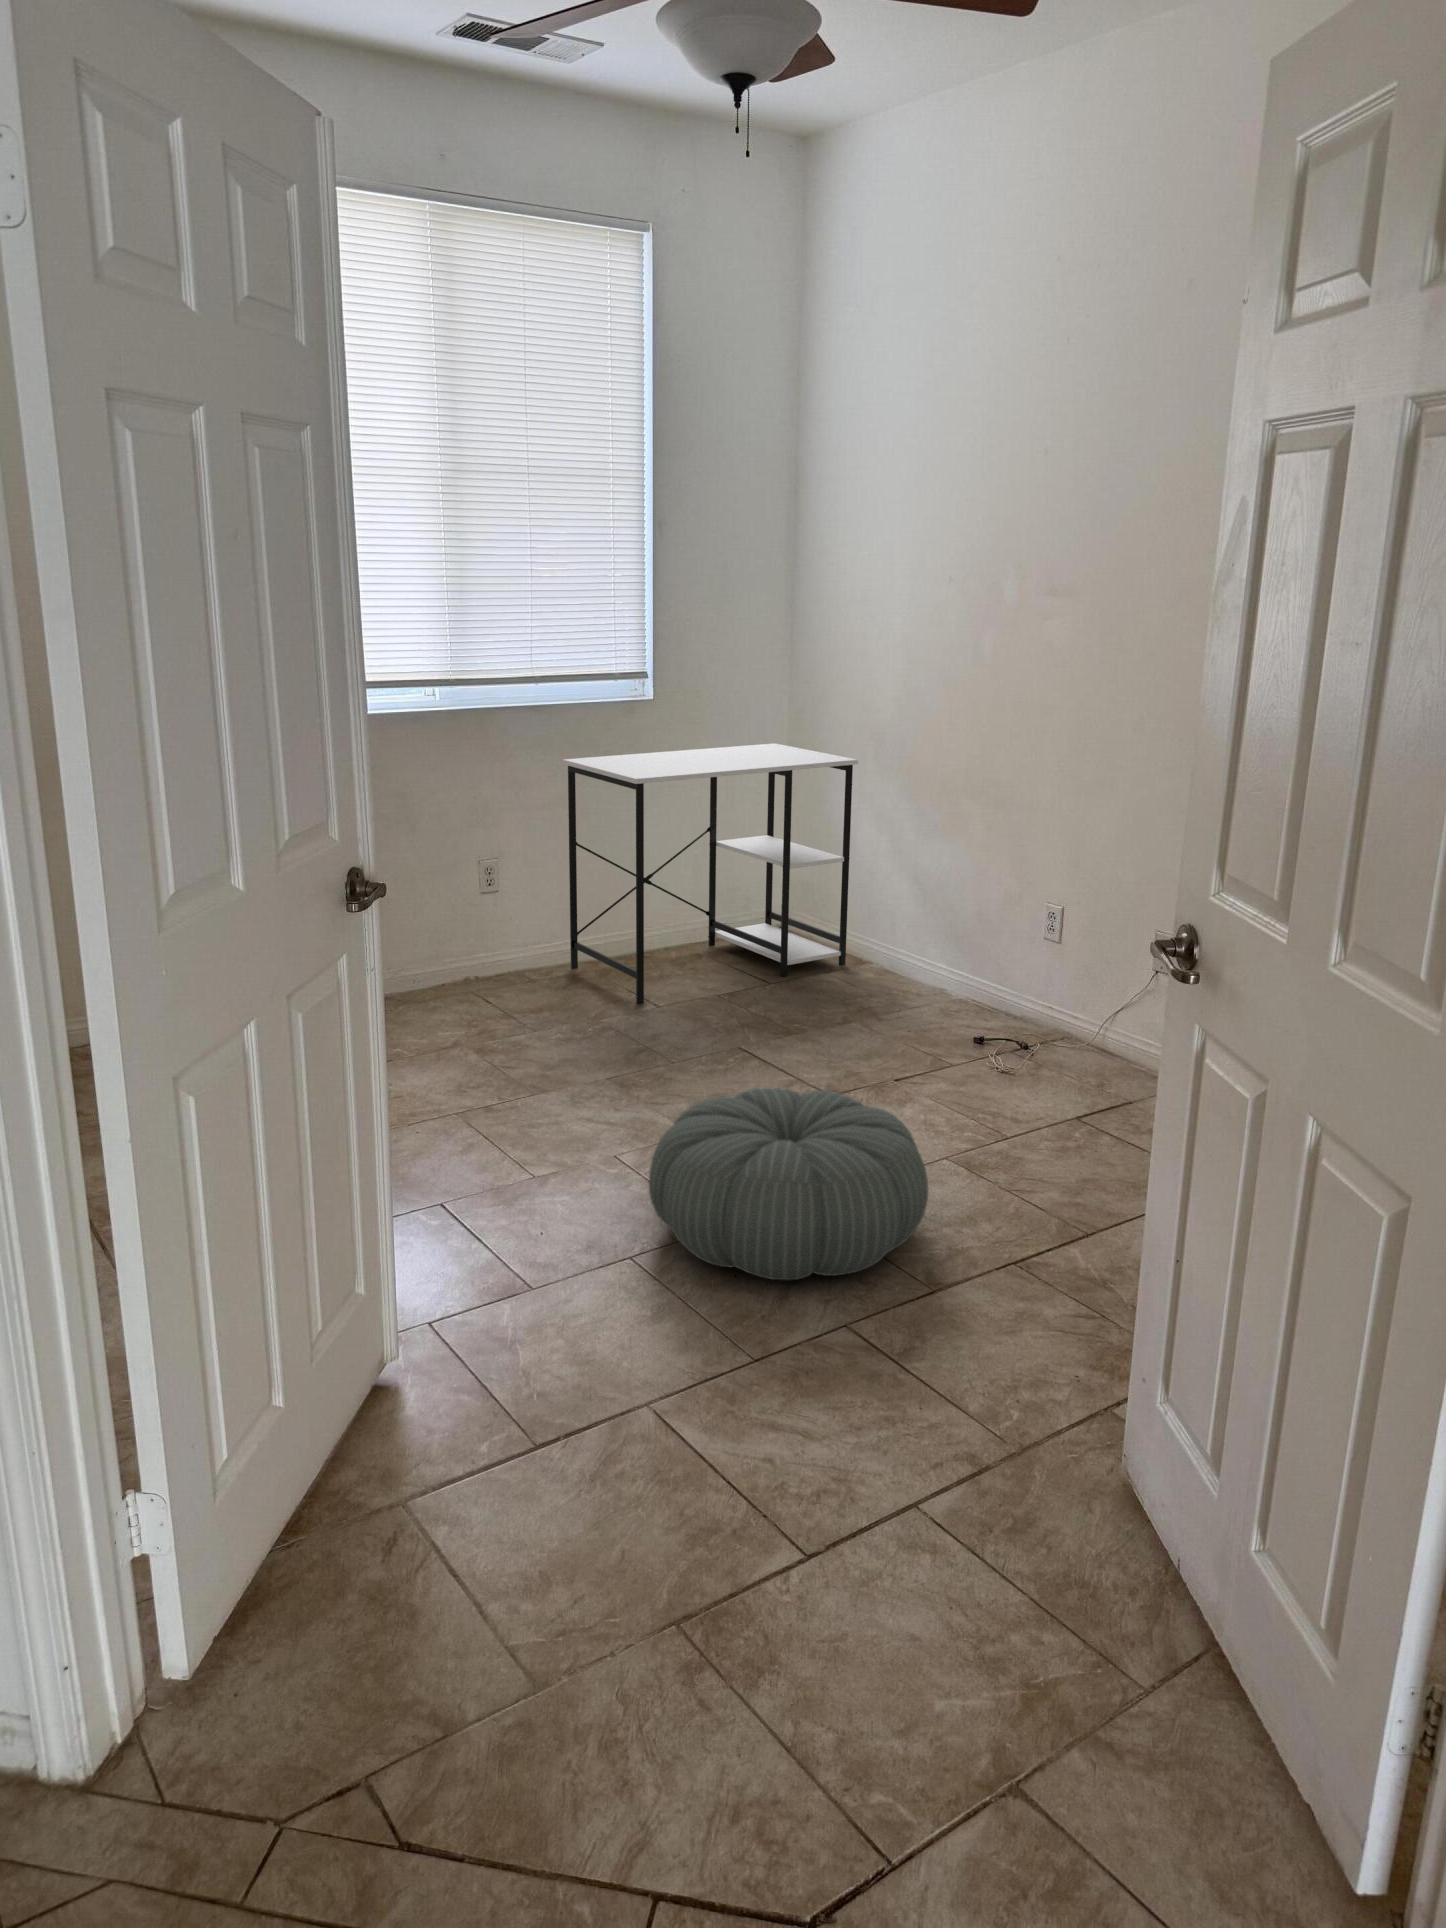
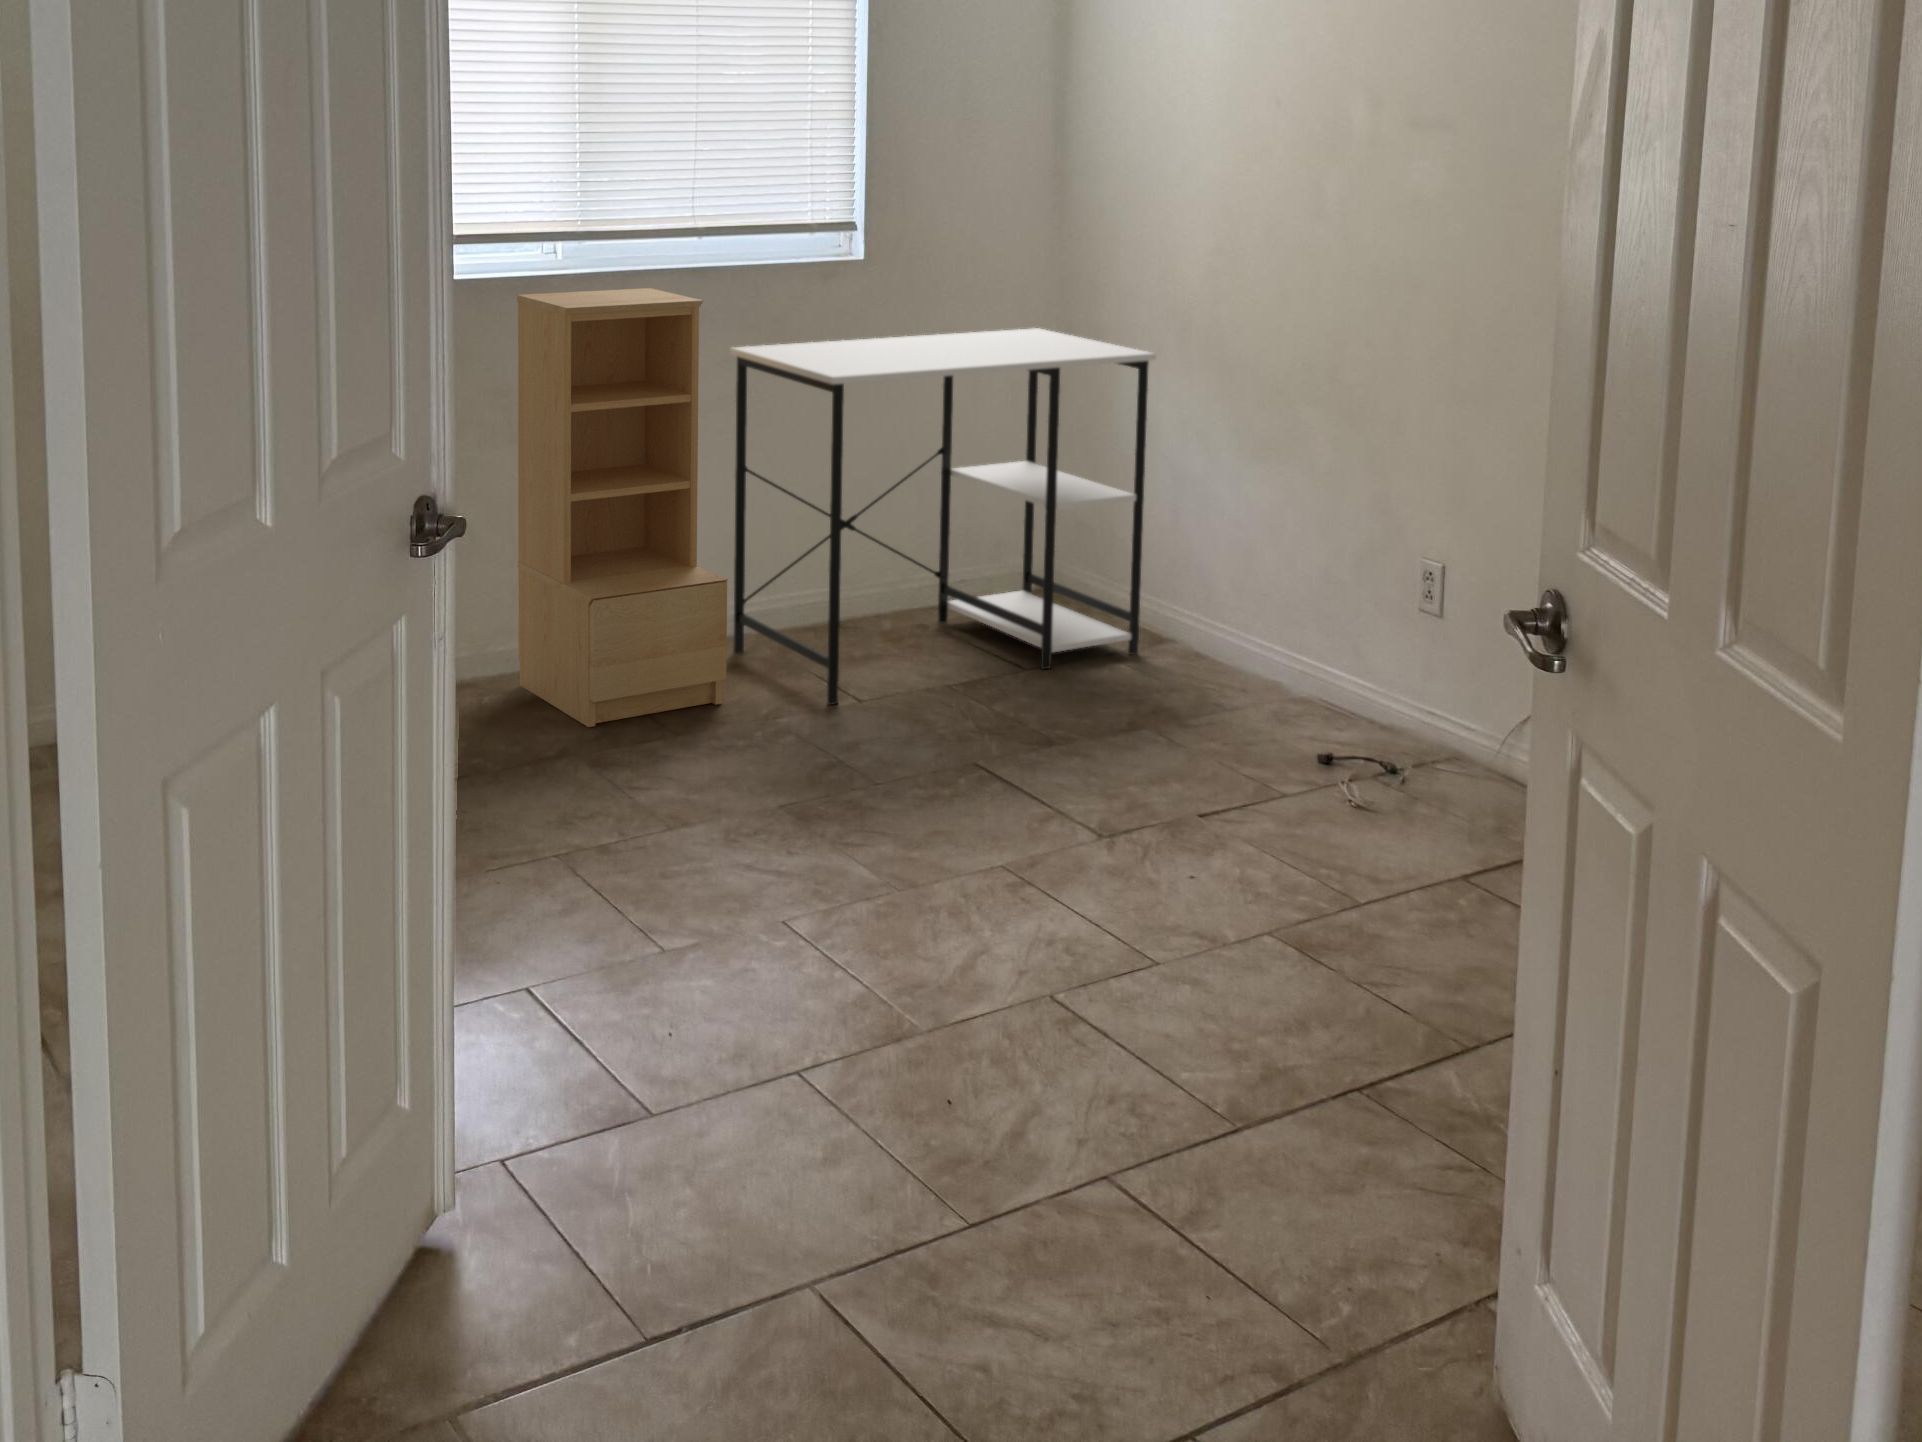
bookshelf: none [414,718,567,1021] -> present [517,288,728,727]
pouf: present [649,1088,928,1280] -> none [828,827,1234,1110]

